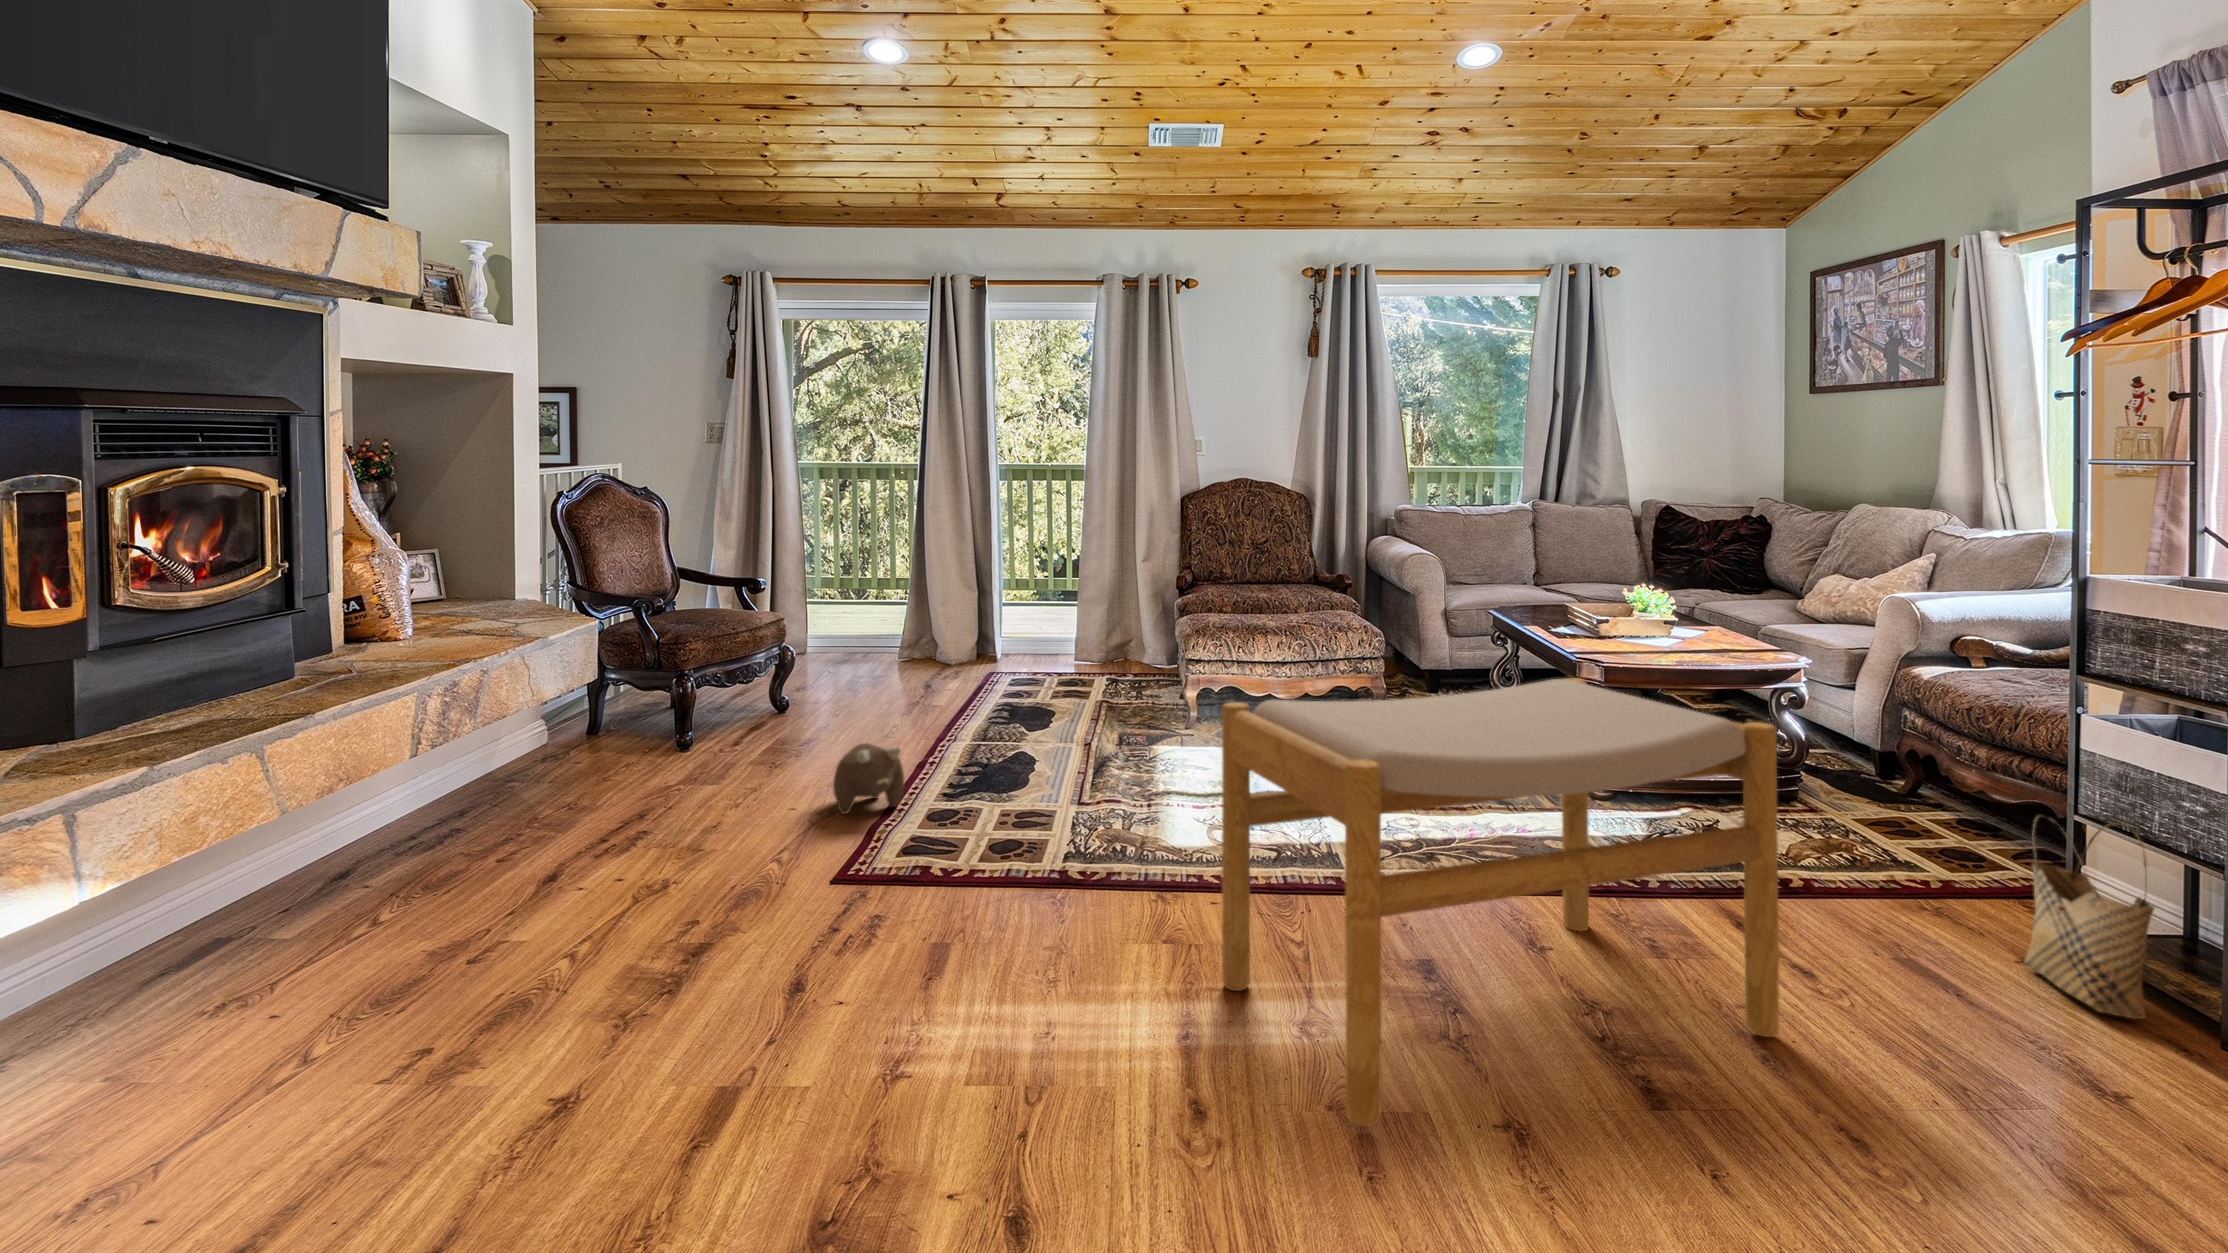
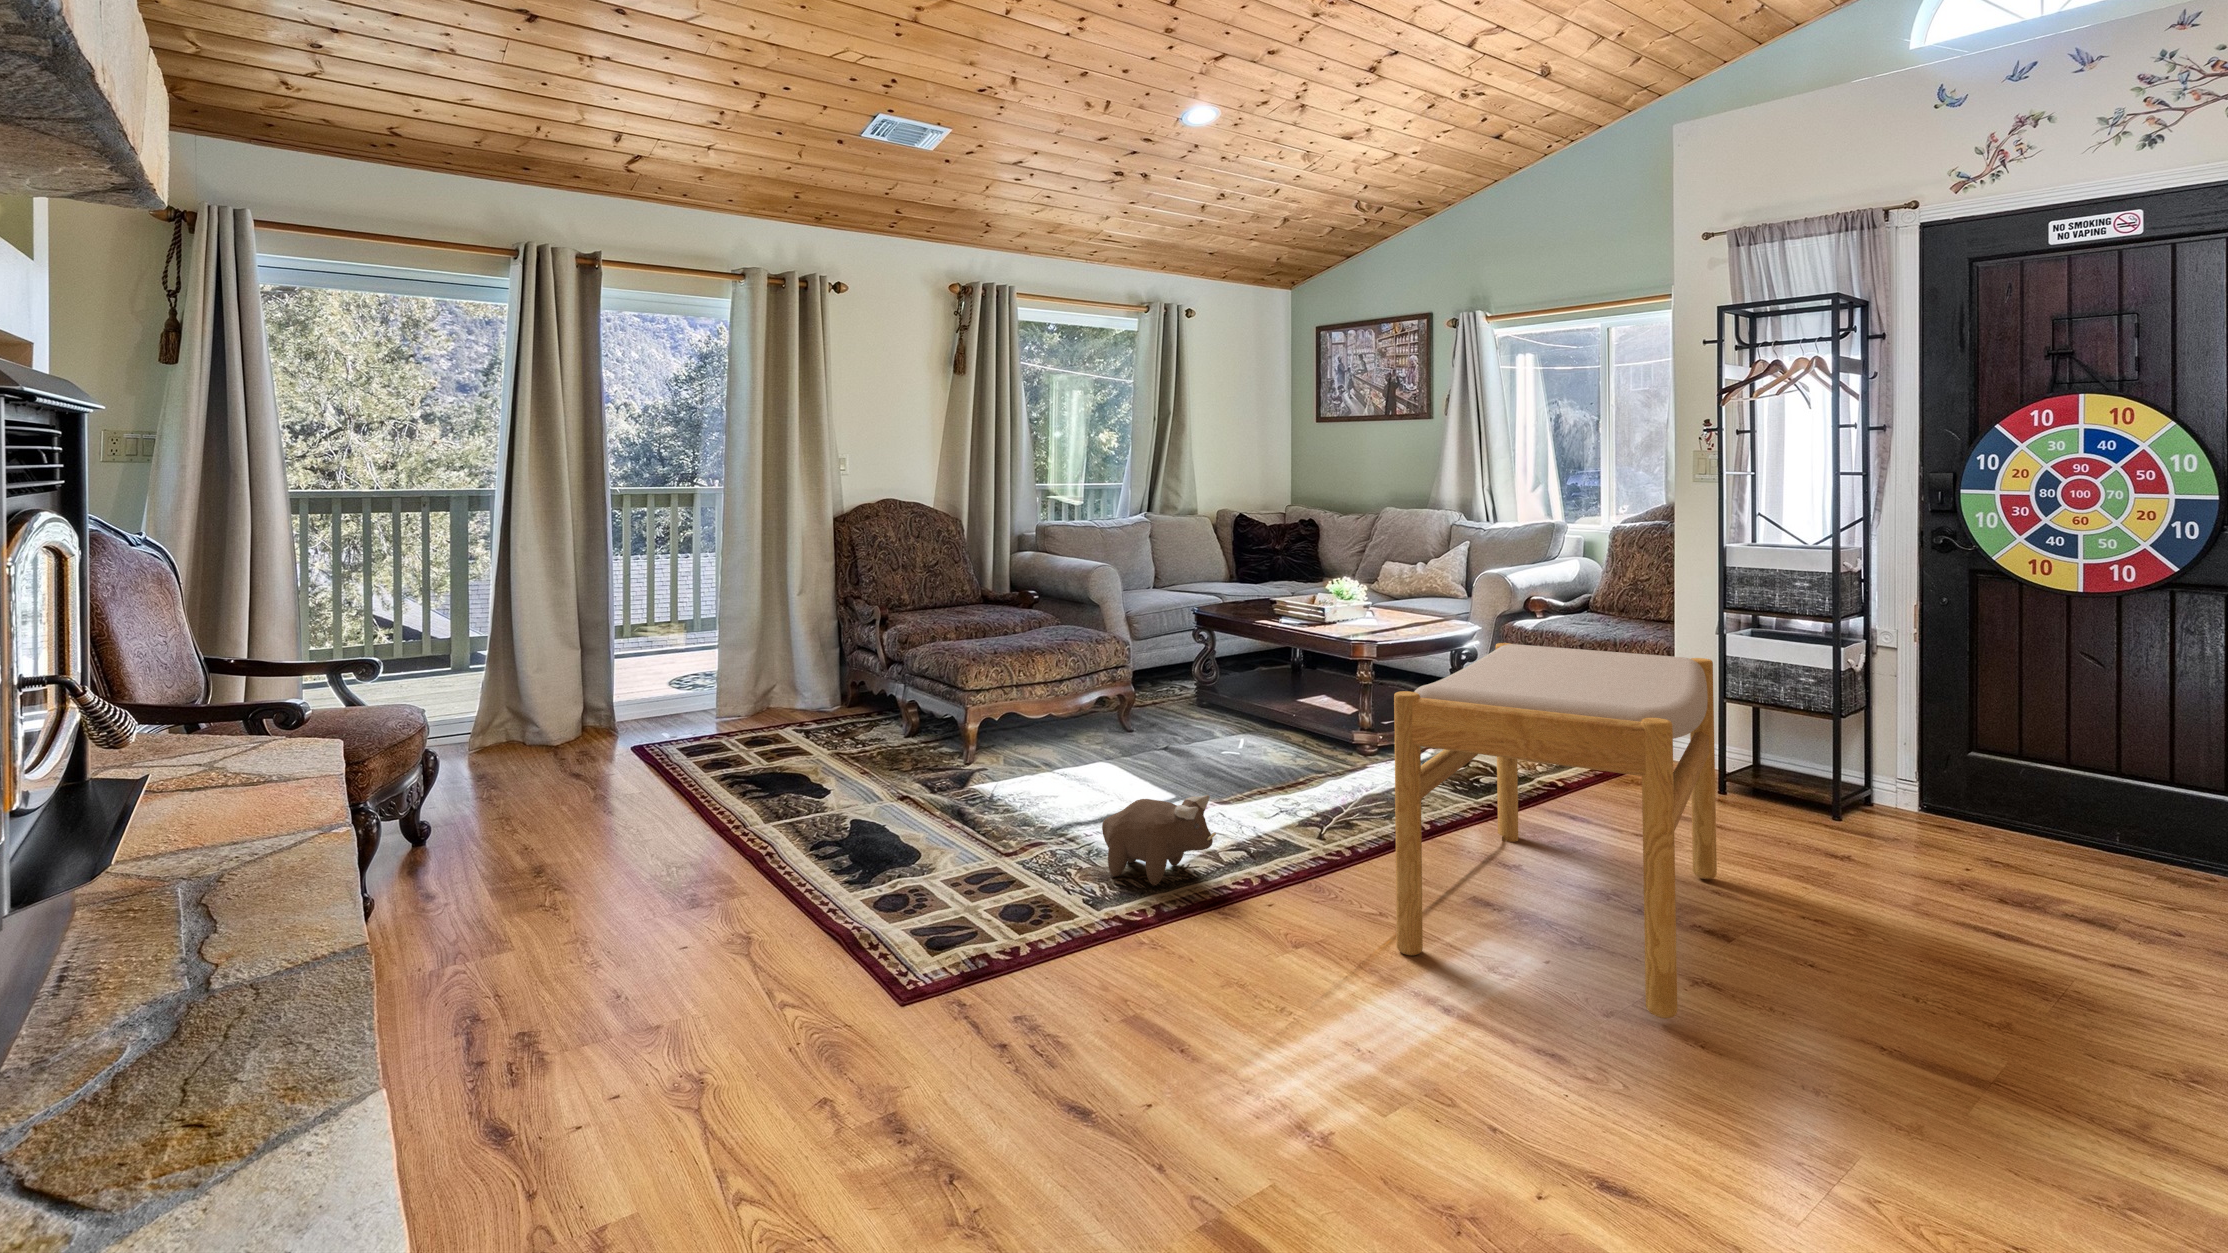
plush toy: present [833,743,904,814] -> present [1102,795,1216,885]
woven basket: present [2025,815,2154,1019] -> none [1722,698,1811,817]

